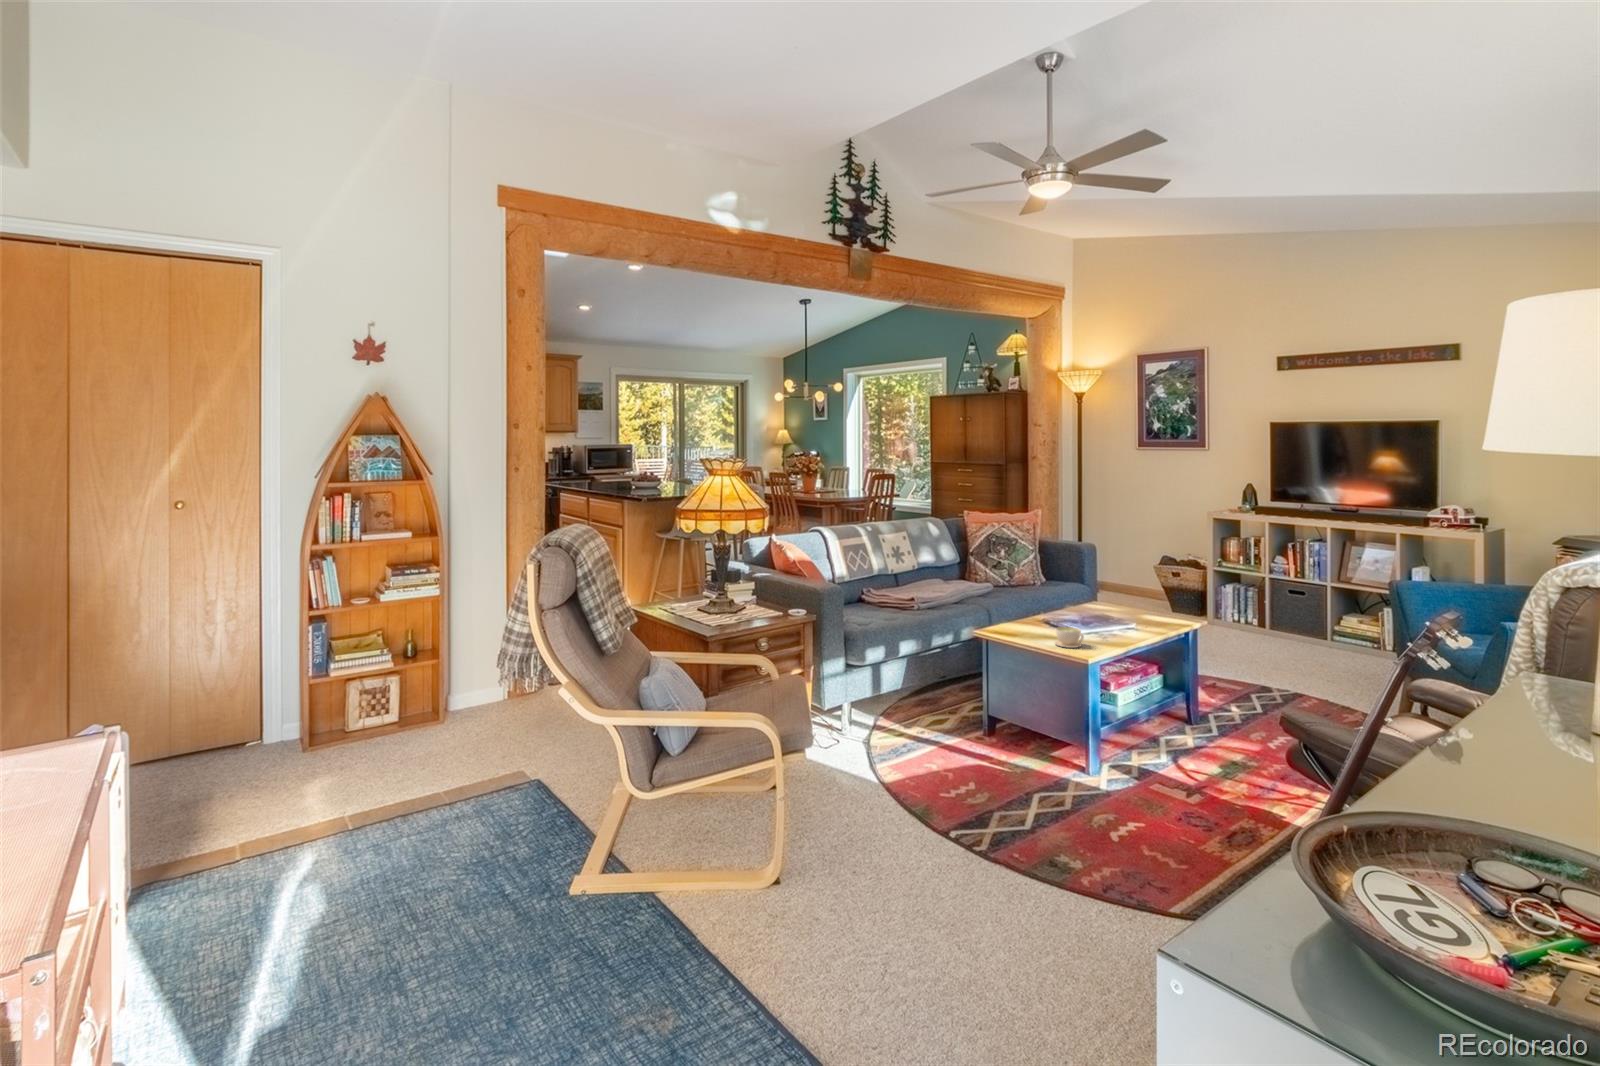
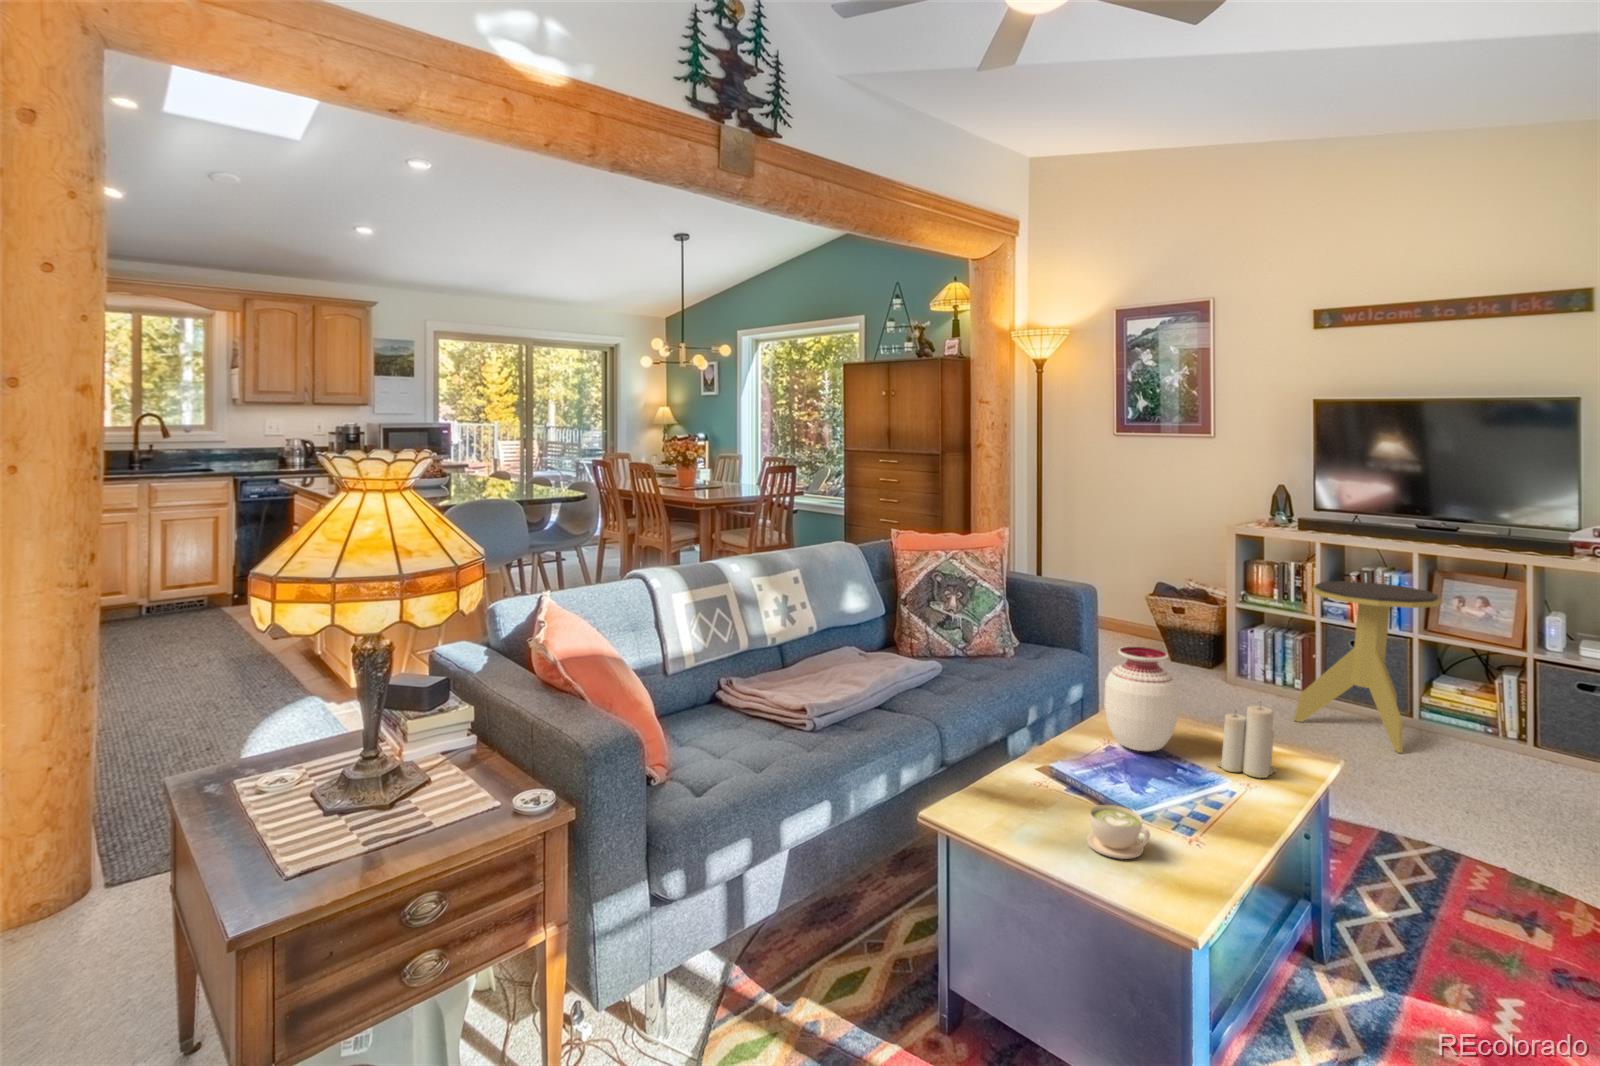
side table: none [1244,547,1341,658] -> present [1294,581,1442,753]
vase: none [1080,563,1120,619] -> present [1105,647,1179,751]
candle: none [1139,587,1171,628] -> present [1217,706,1276,778]

